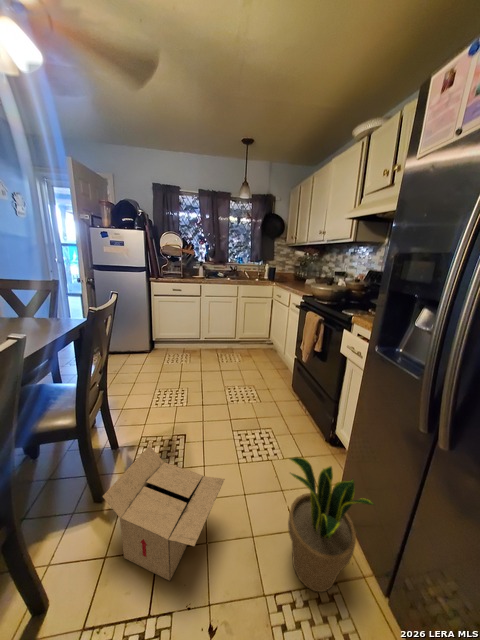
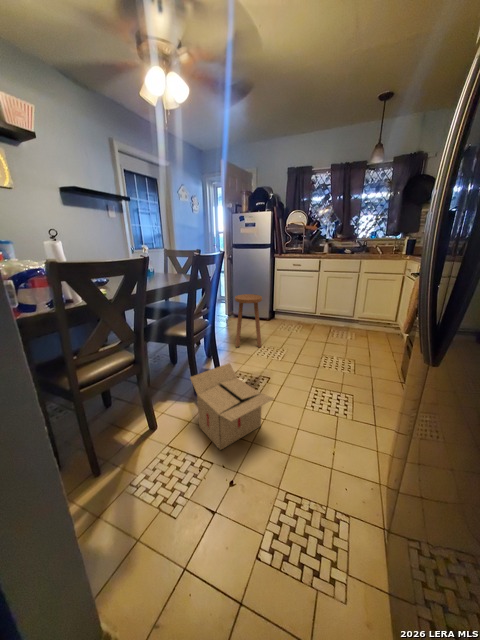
stool: none [117,332,157,400] -> present [235,294,262,347]
potted plant: present [288,457,374,592] -> none [311,386,389,520]

